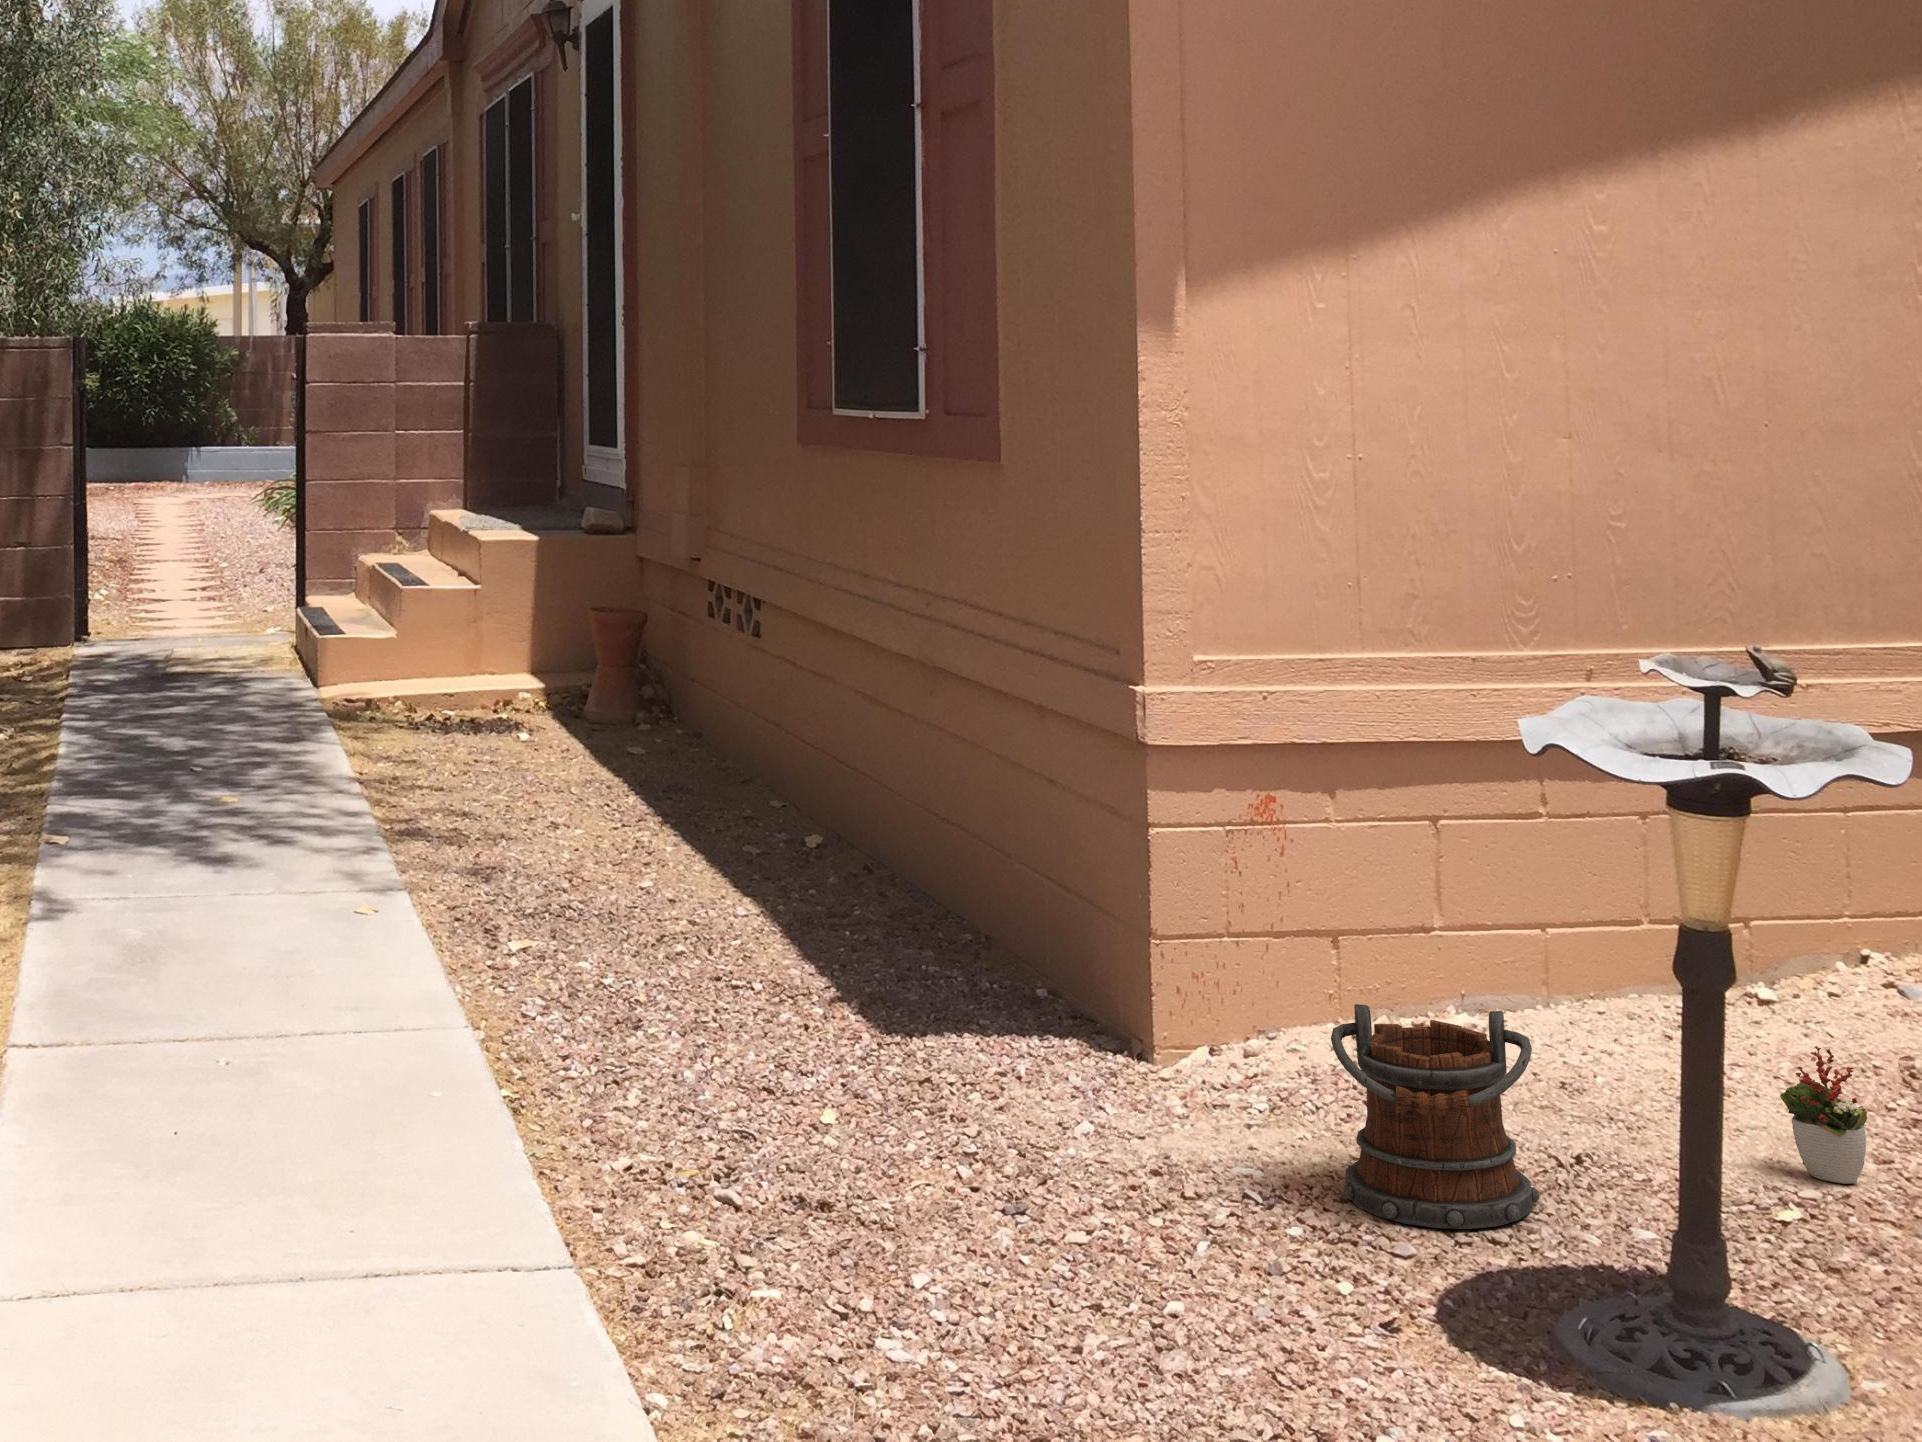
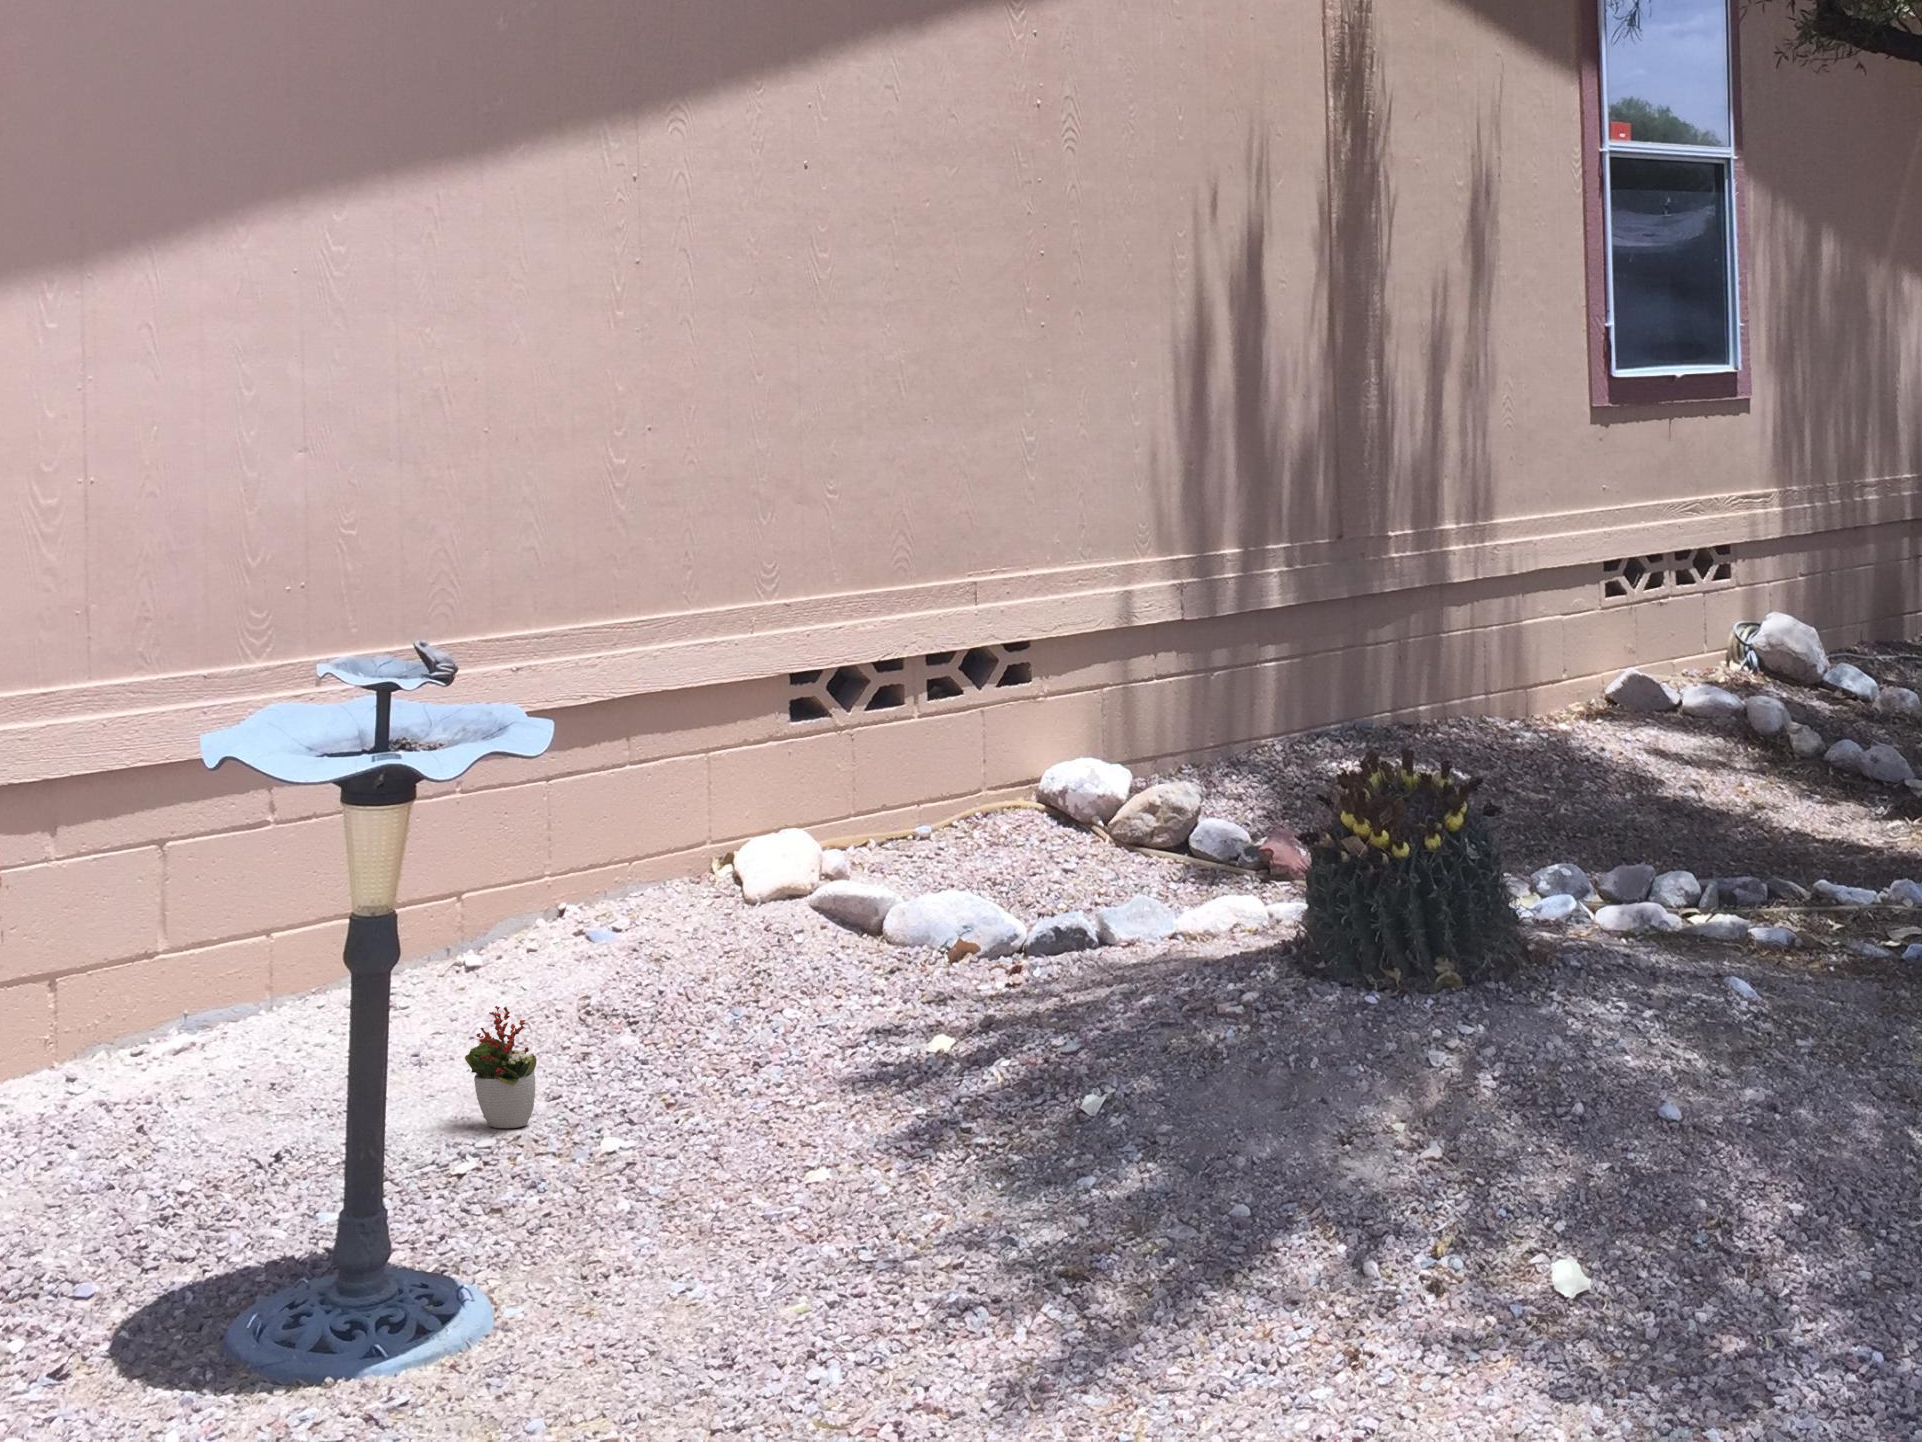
bucket: present [1331,1004,1540,1229] -> none [20,1025,235,1263]

